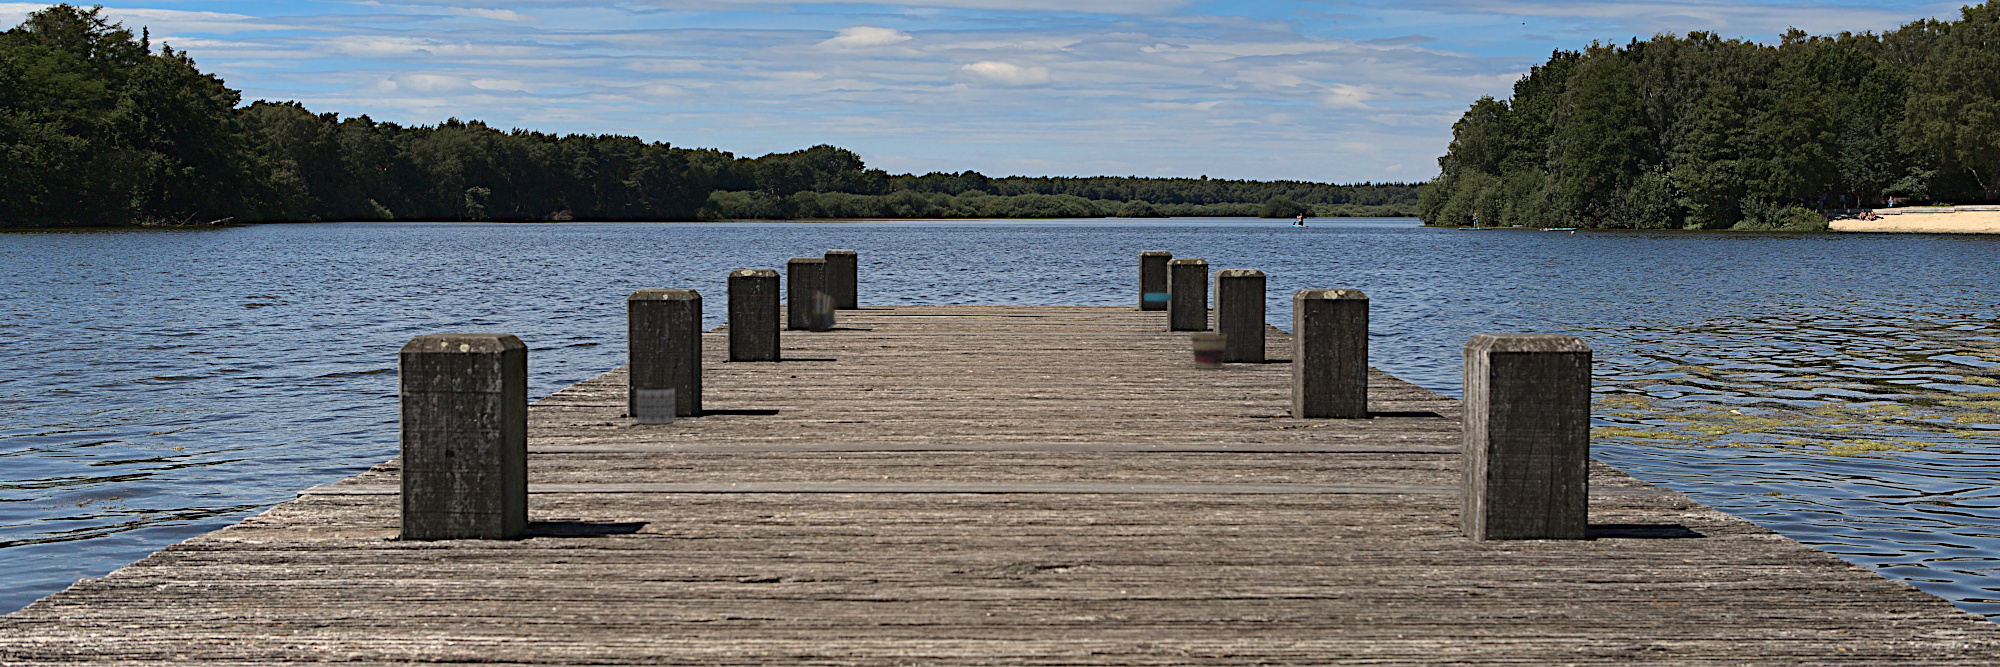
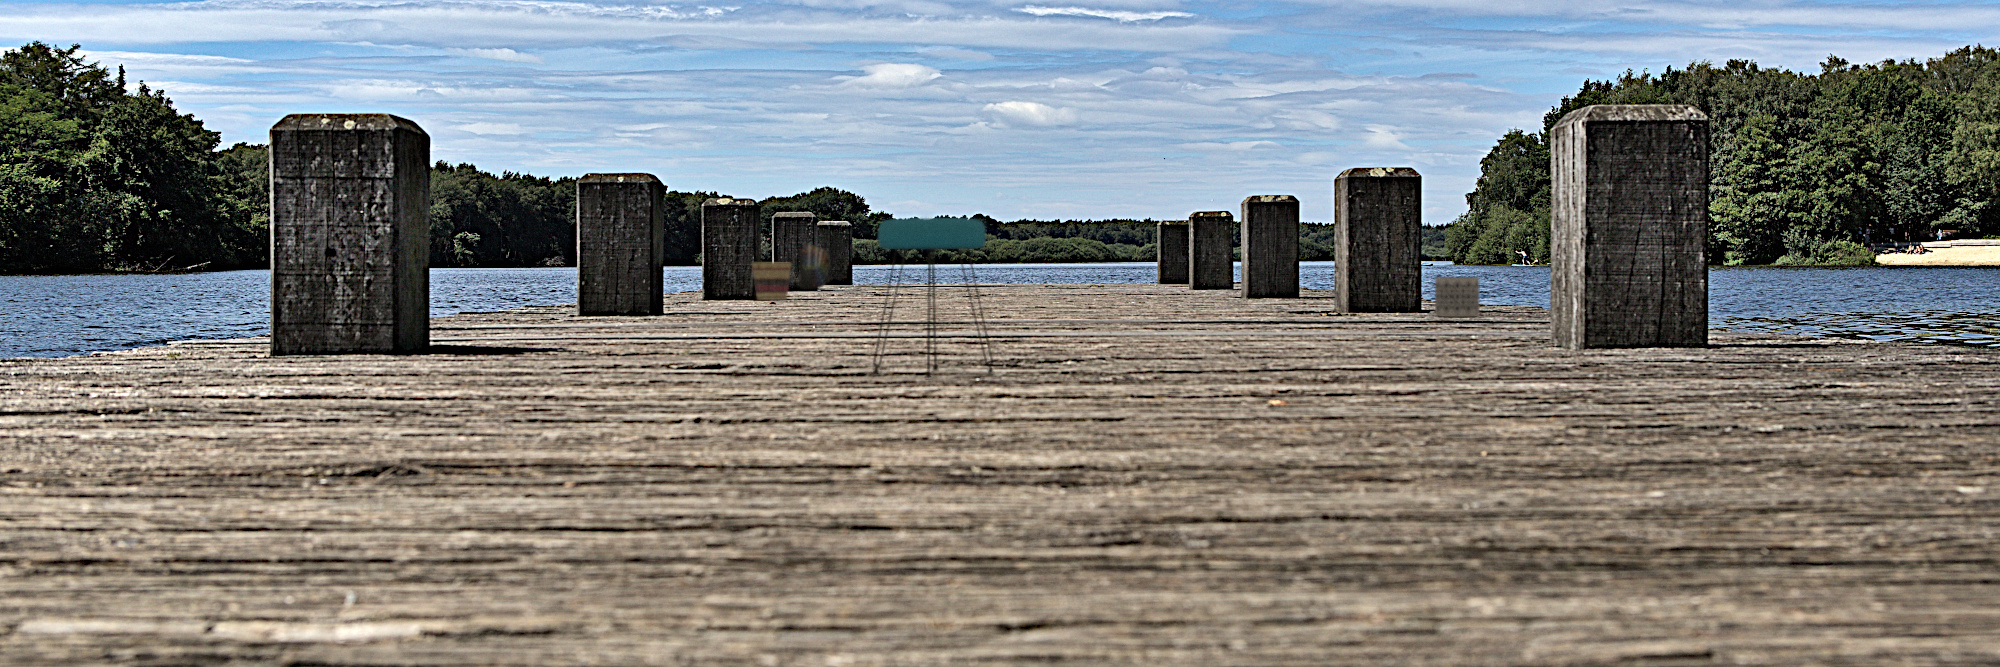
stool: present [1144,293,1172,302] -> present [873,218,994,378]
basket: present [1191,333,1227,369] -> present [752,263,791,300]
planter: present [637,387,675,424] -> present [1435,277,1479,317]

